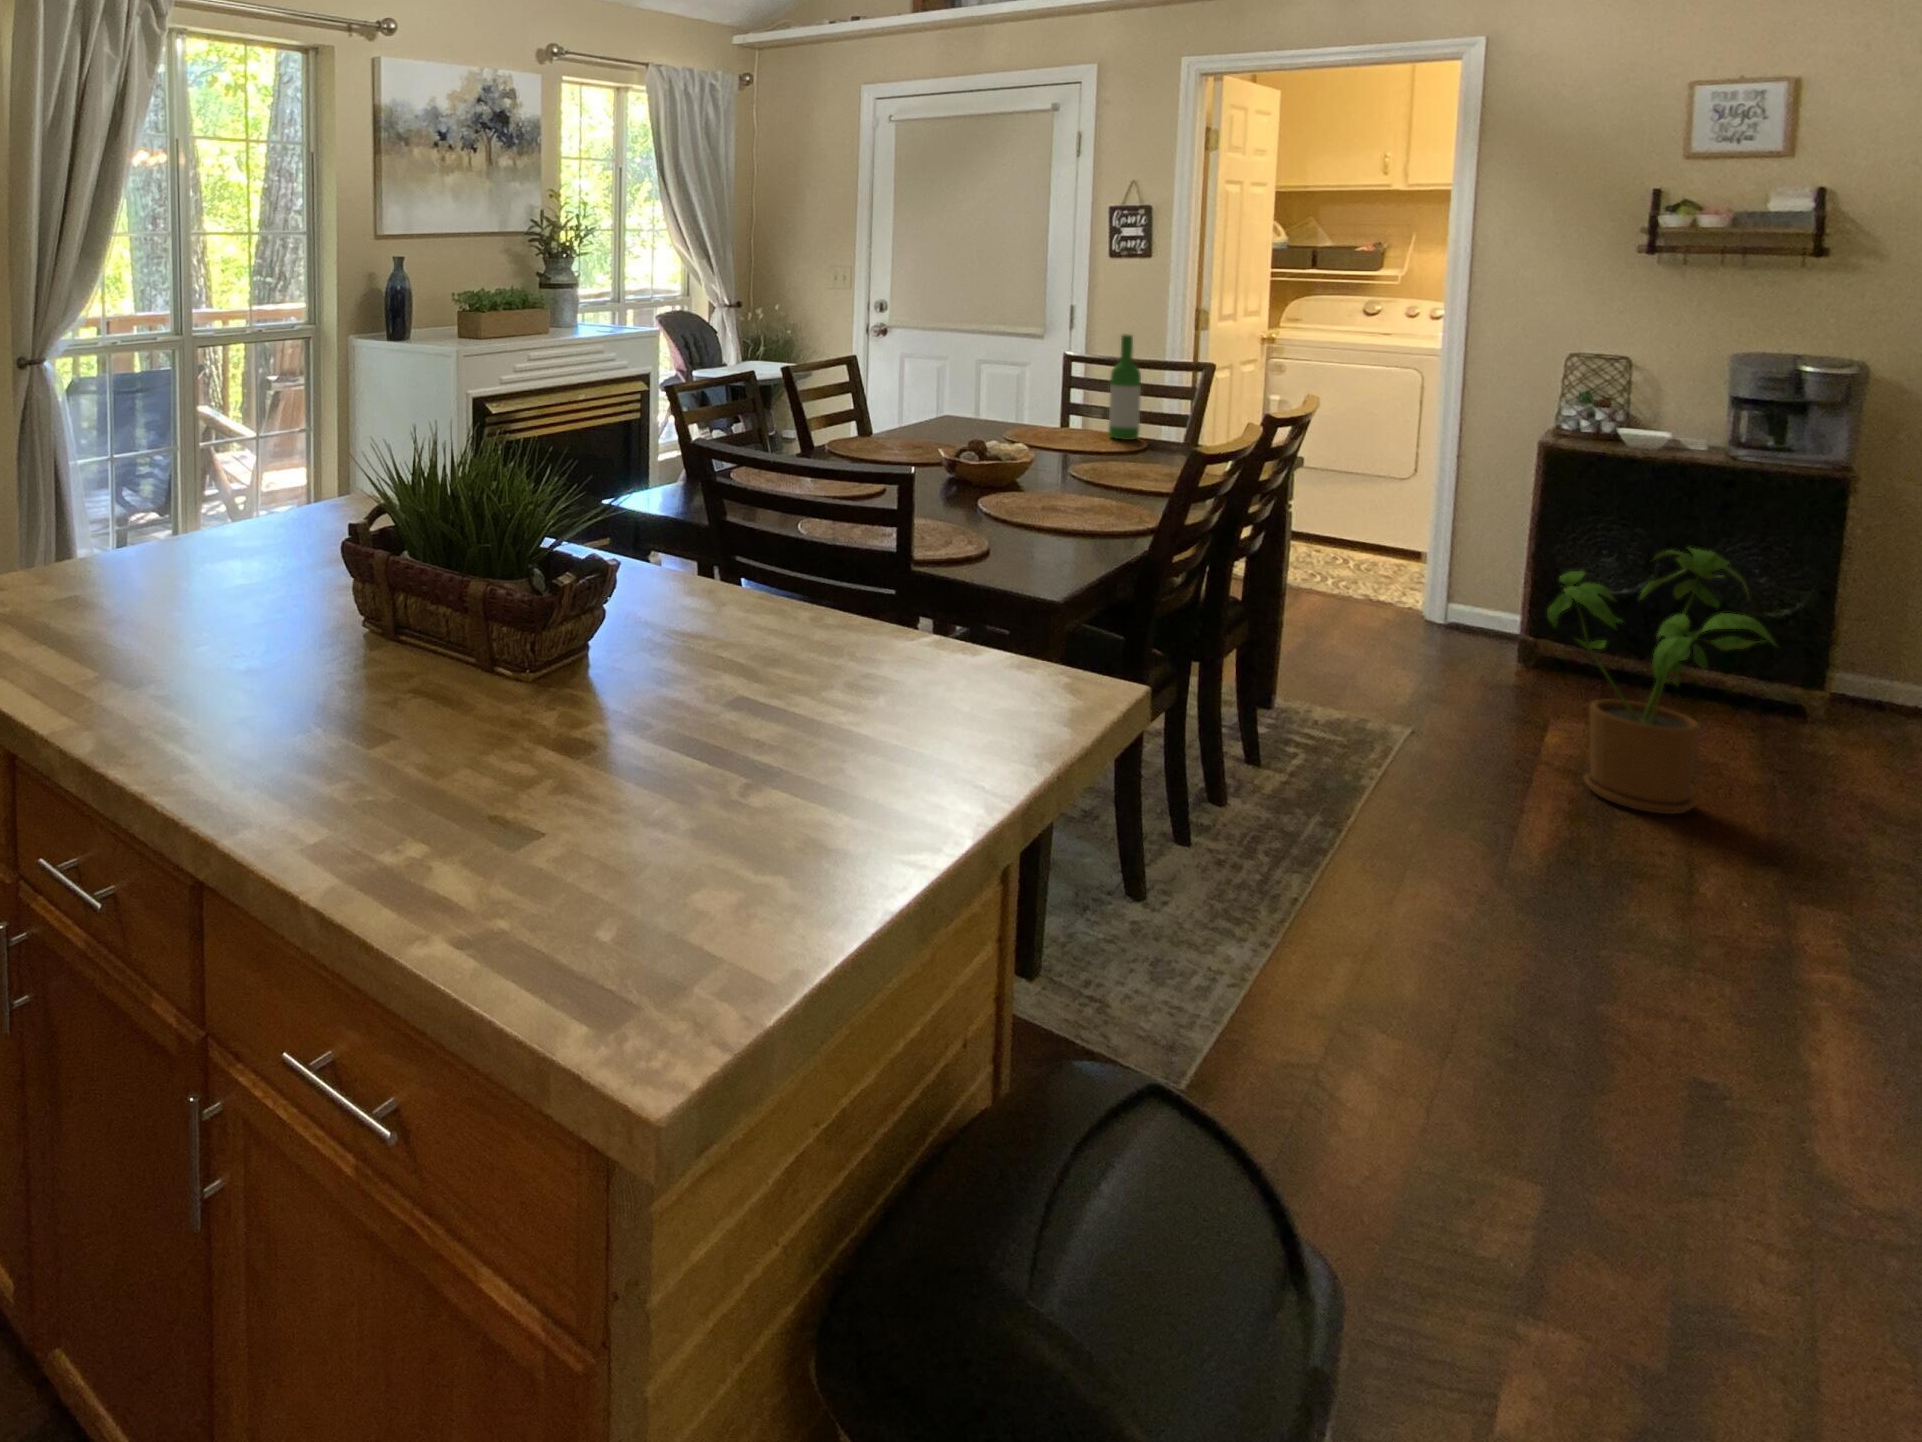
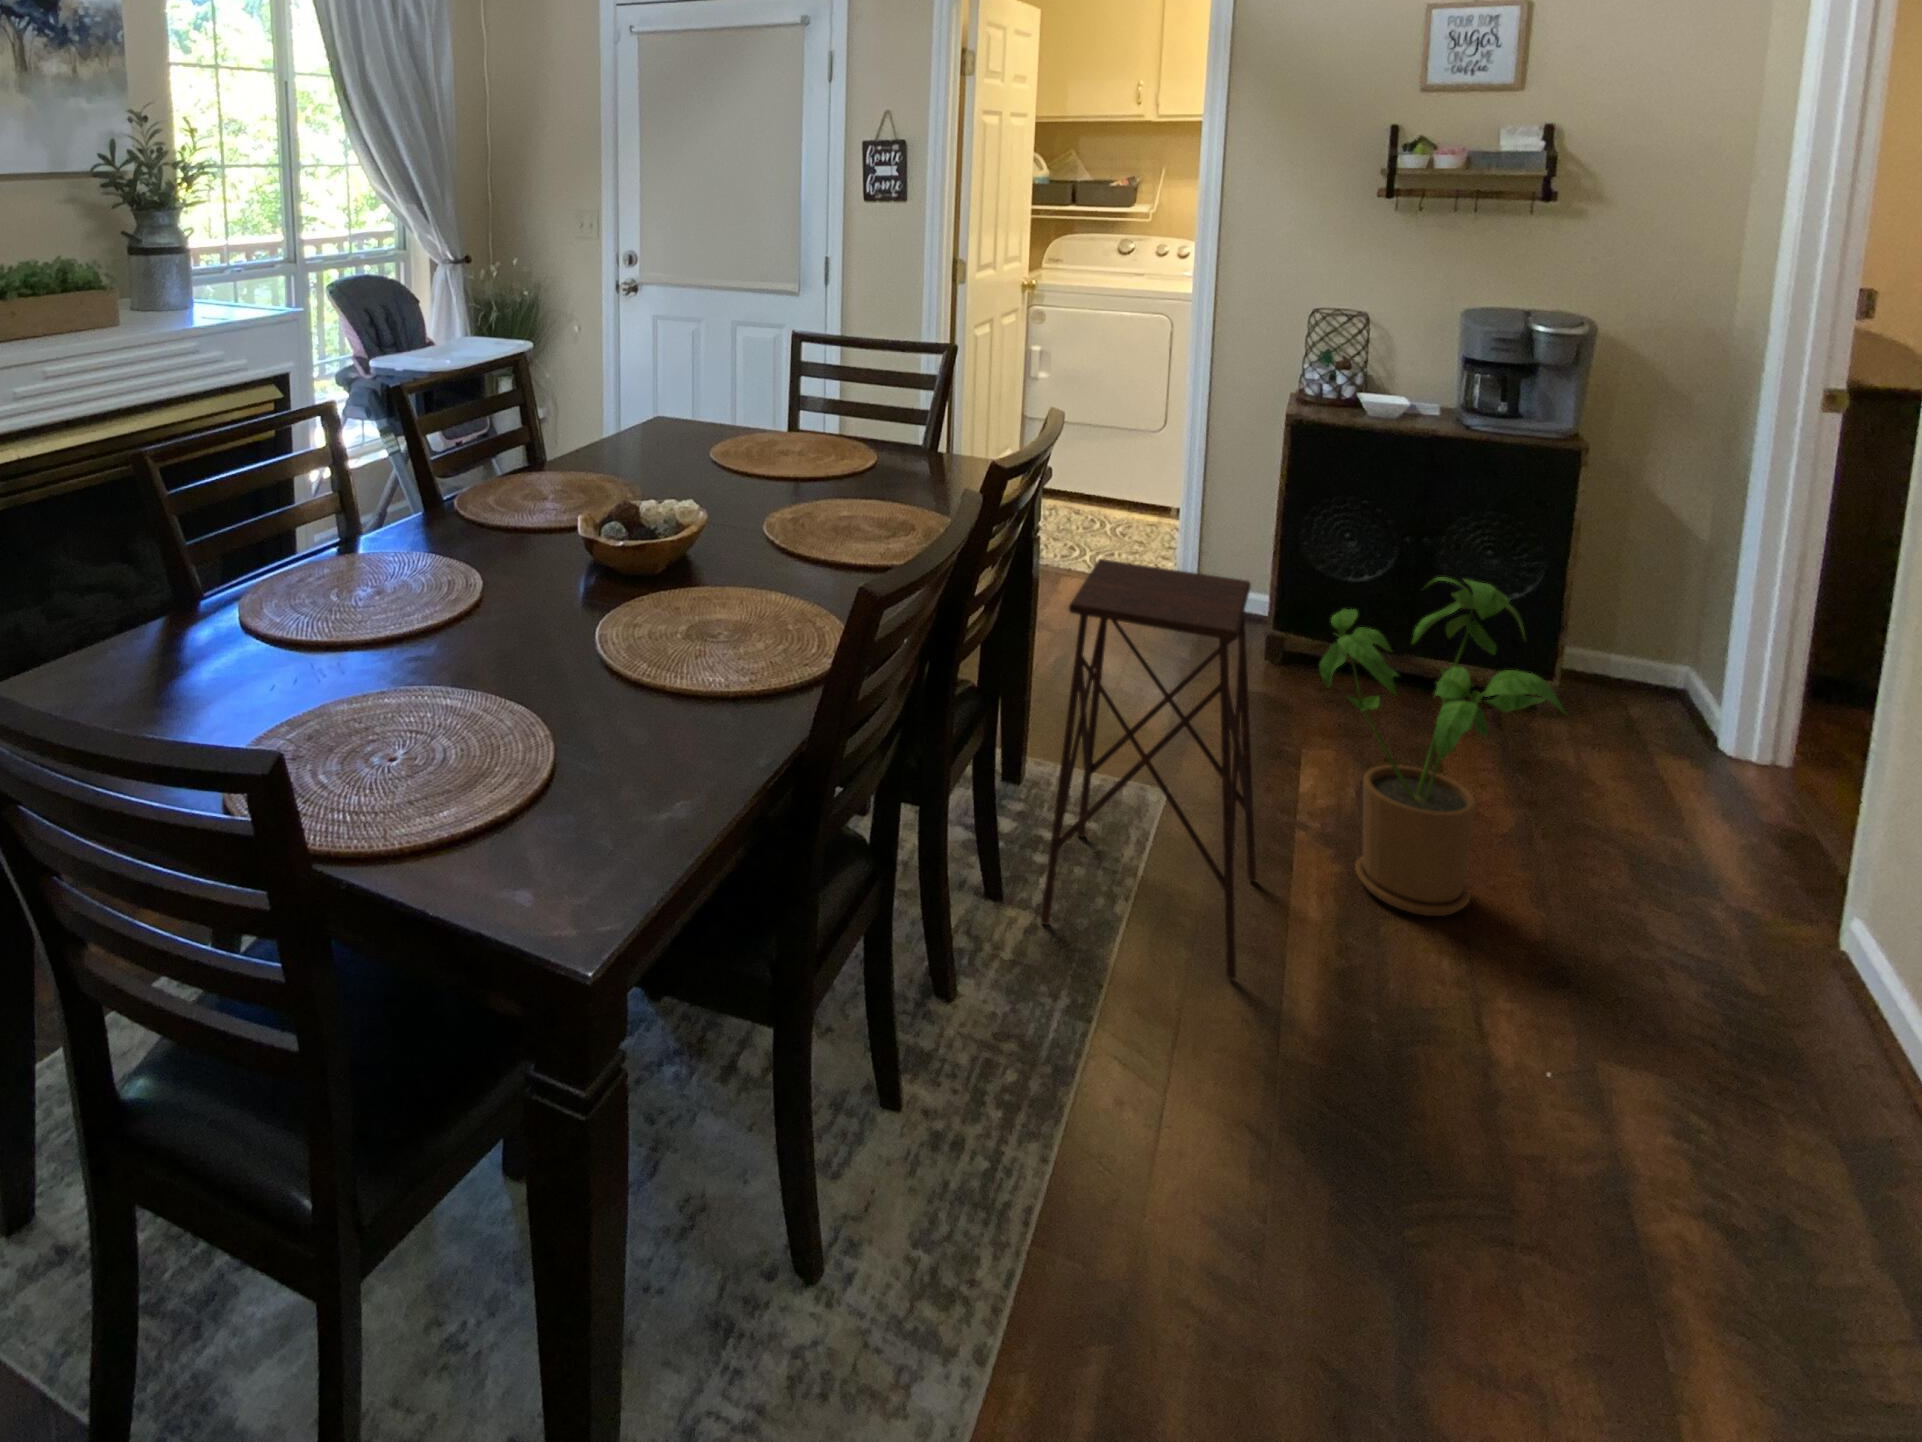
wine bottle: present [1109,334,1141,440] -> none [834,317,870,459]
side table: none [1289,516,1486,819] -> present [1041,559,1257,979]

